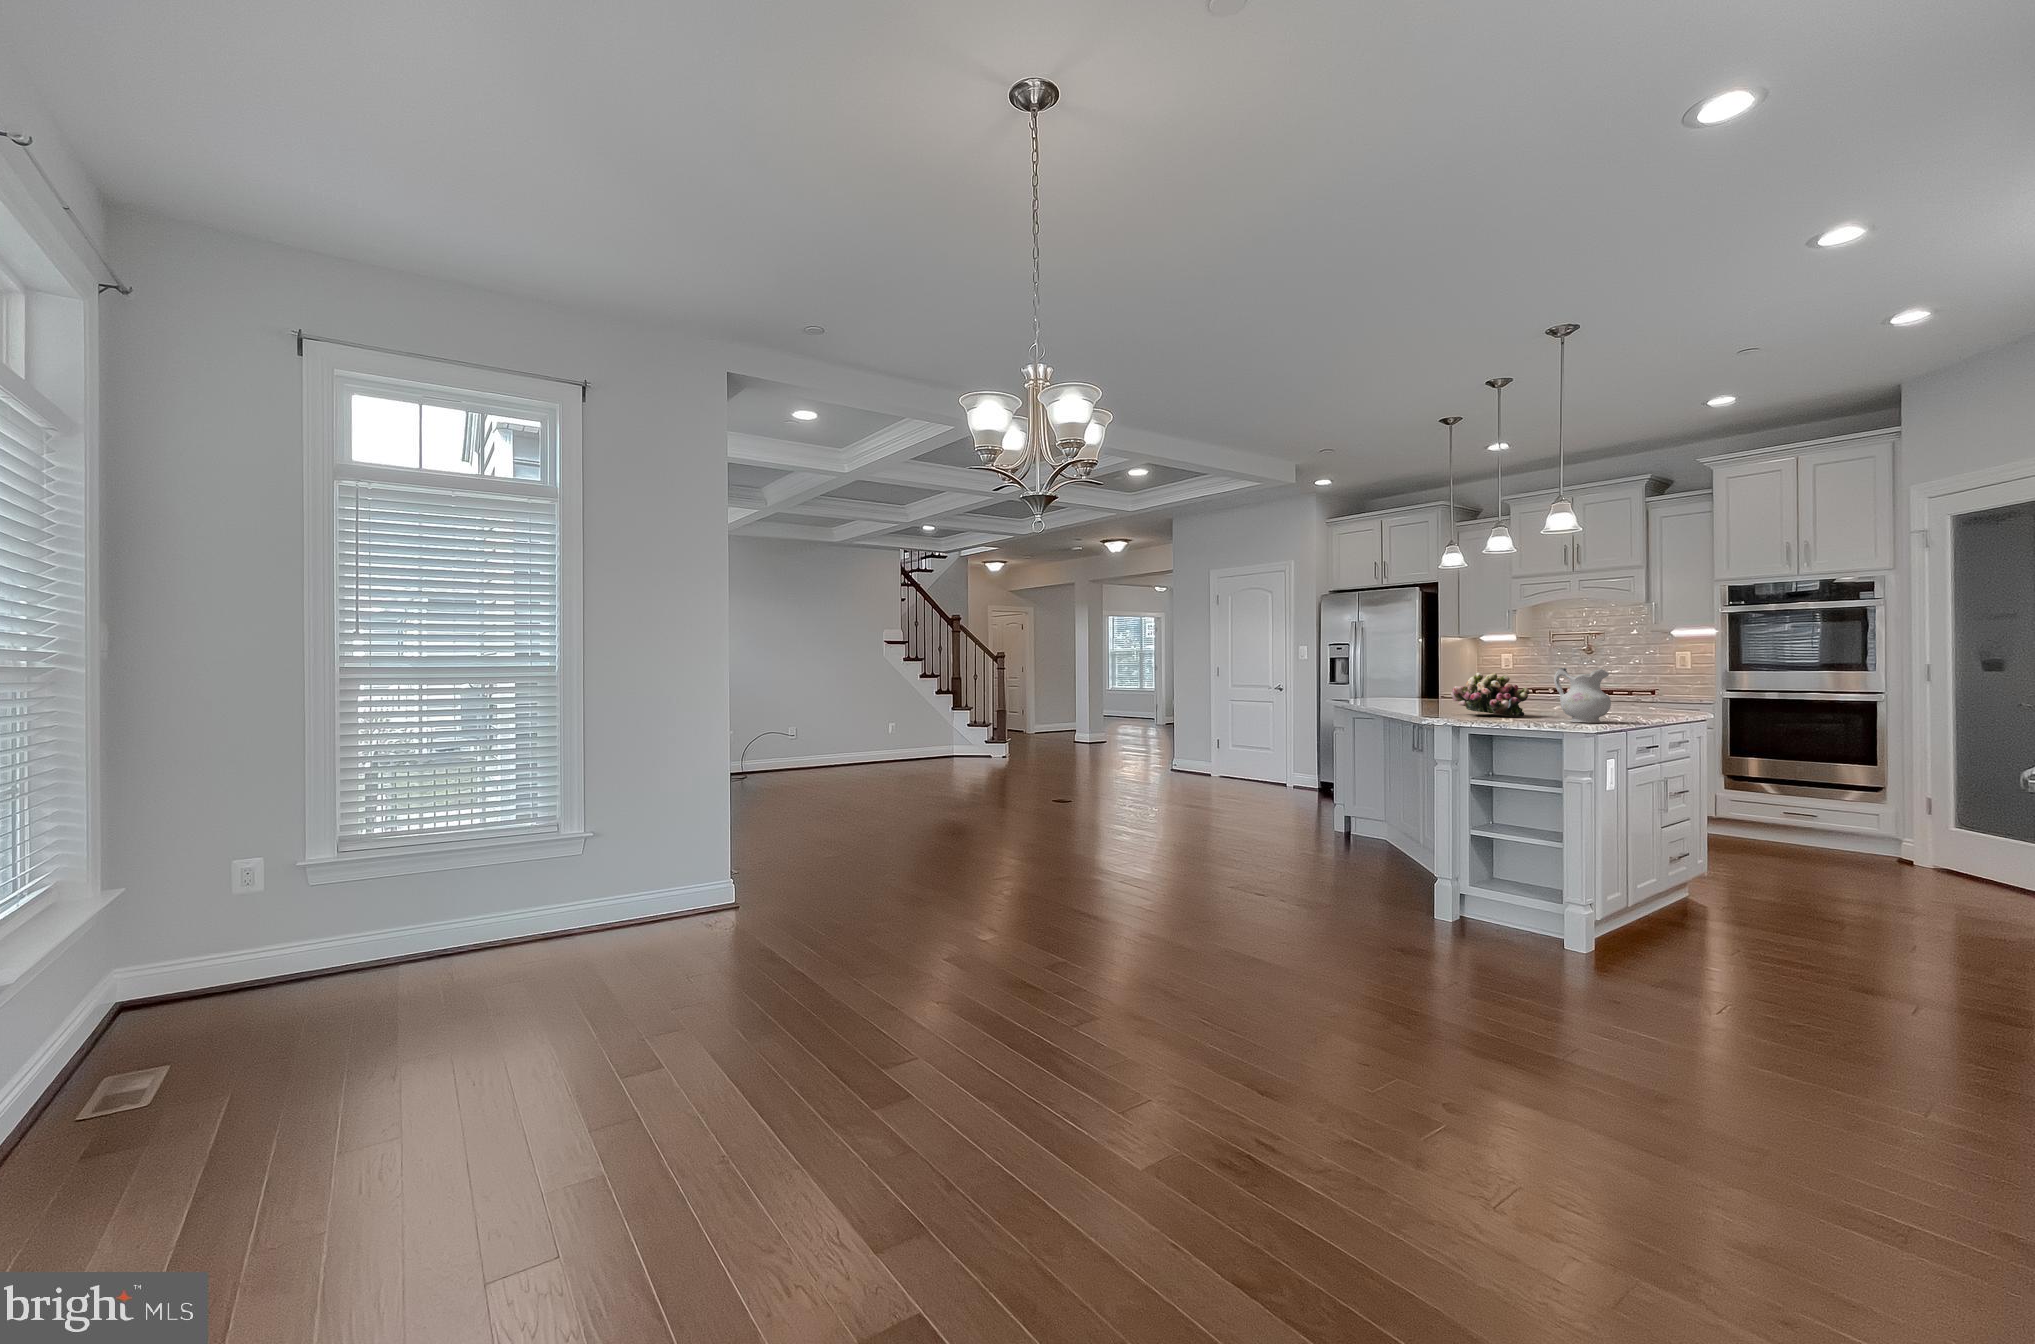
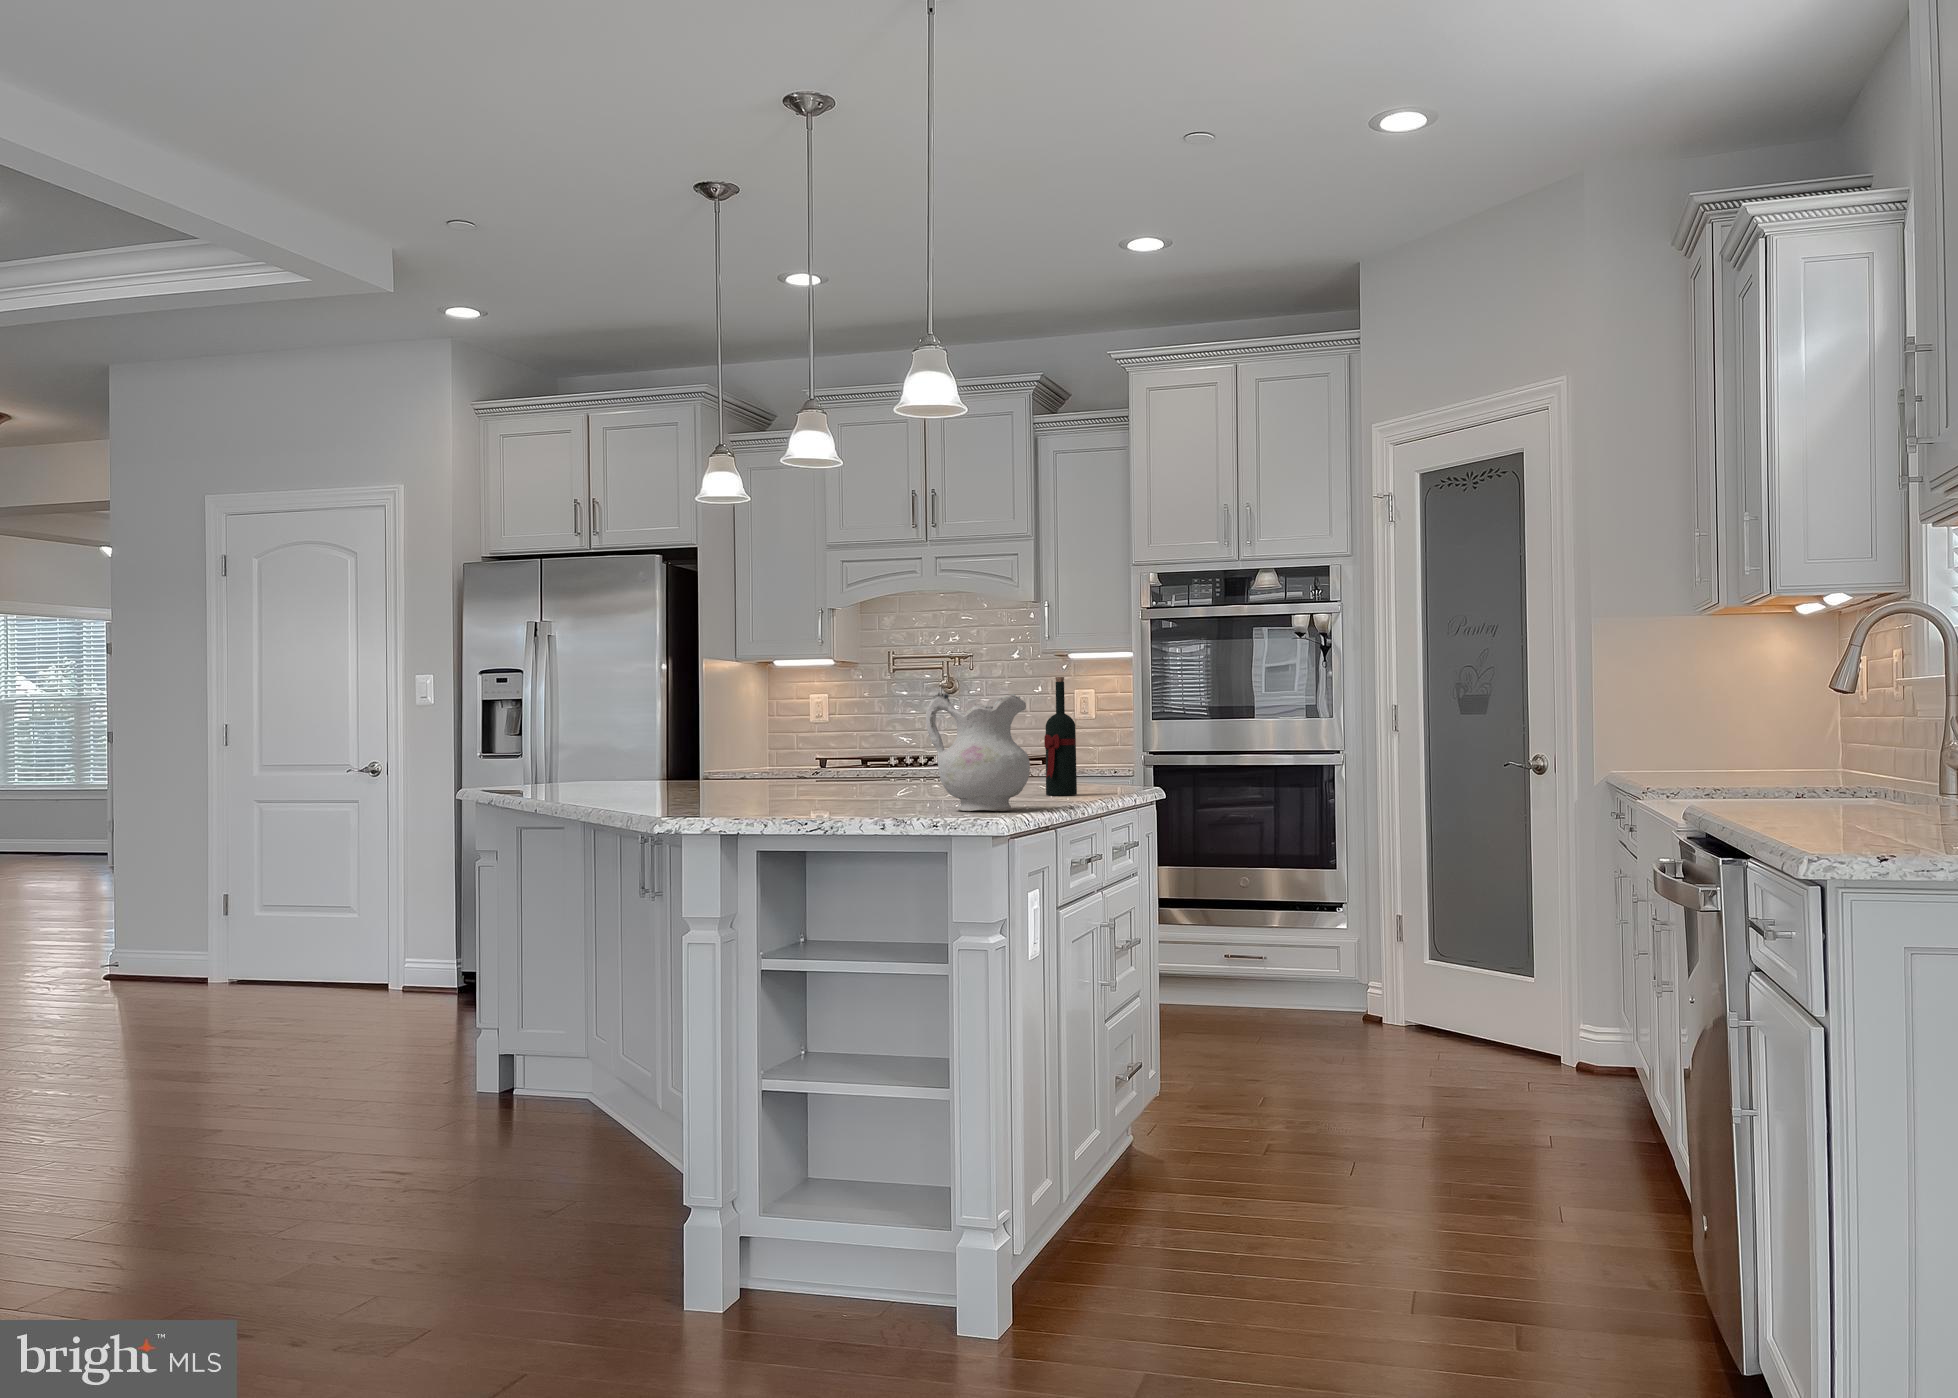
wine bottle: none [1629,656,1649,716] -> present [1044,677,1077,795]
flower arrangement: present [1450,673,1529,716] -> none [718,707,876,804]

